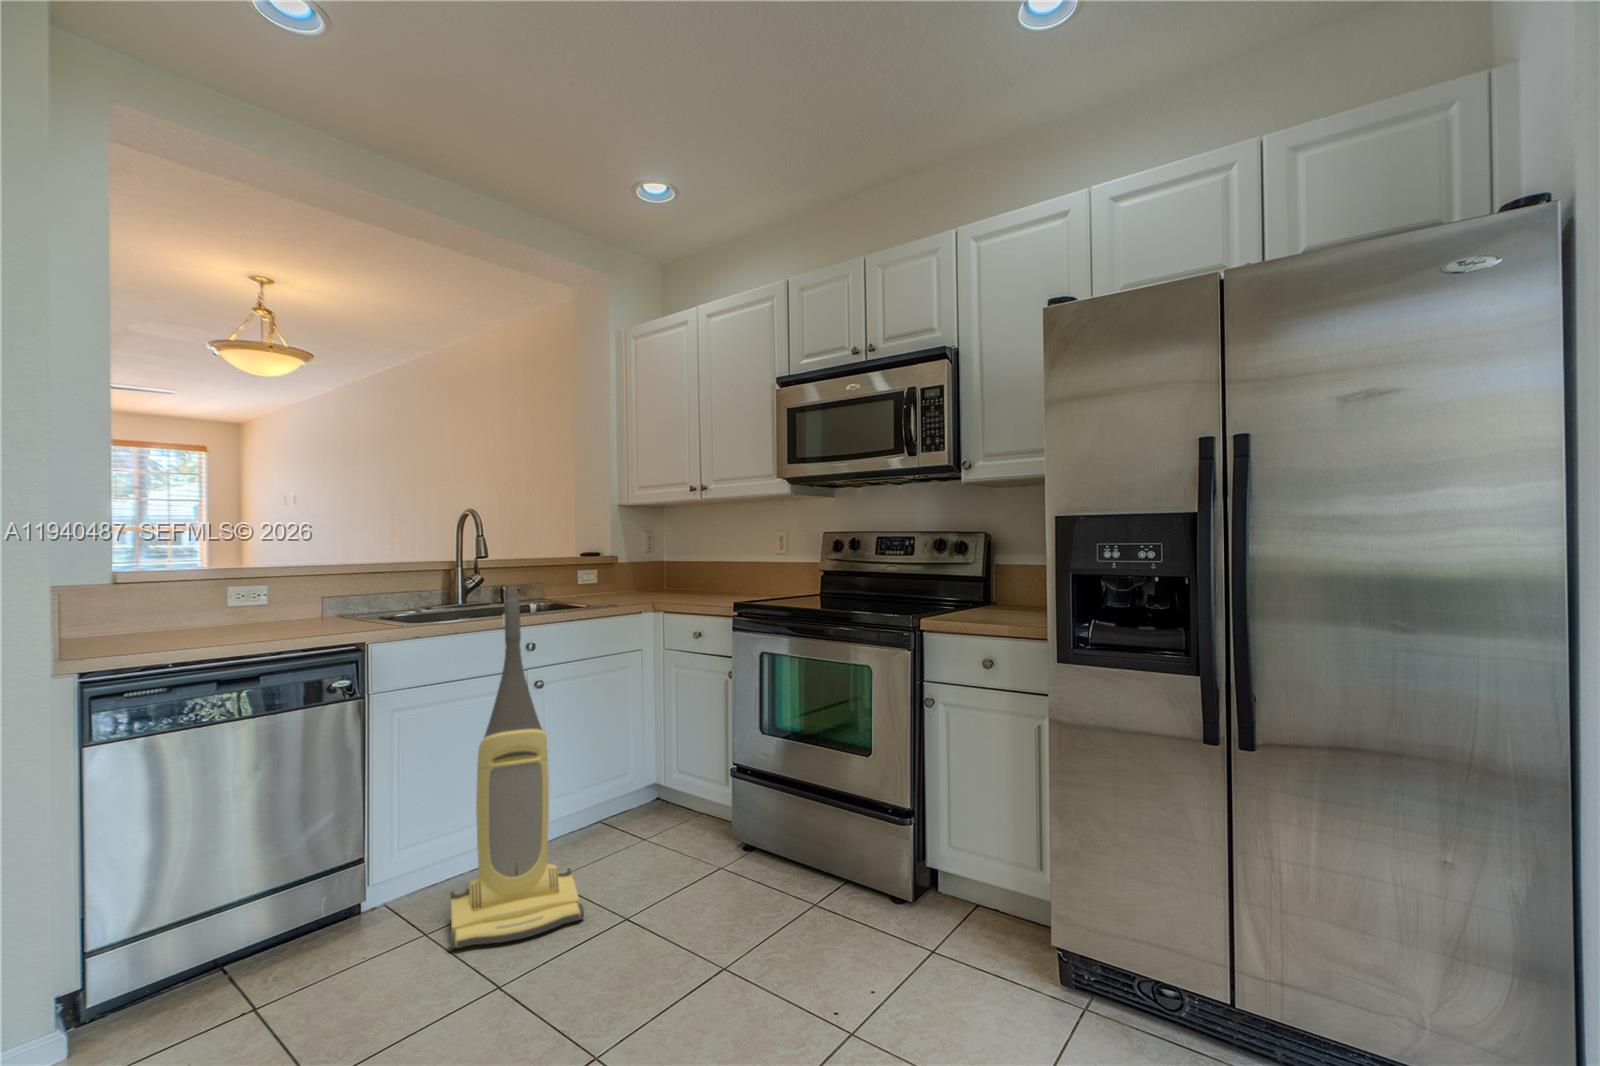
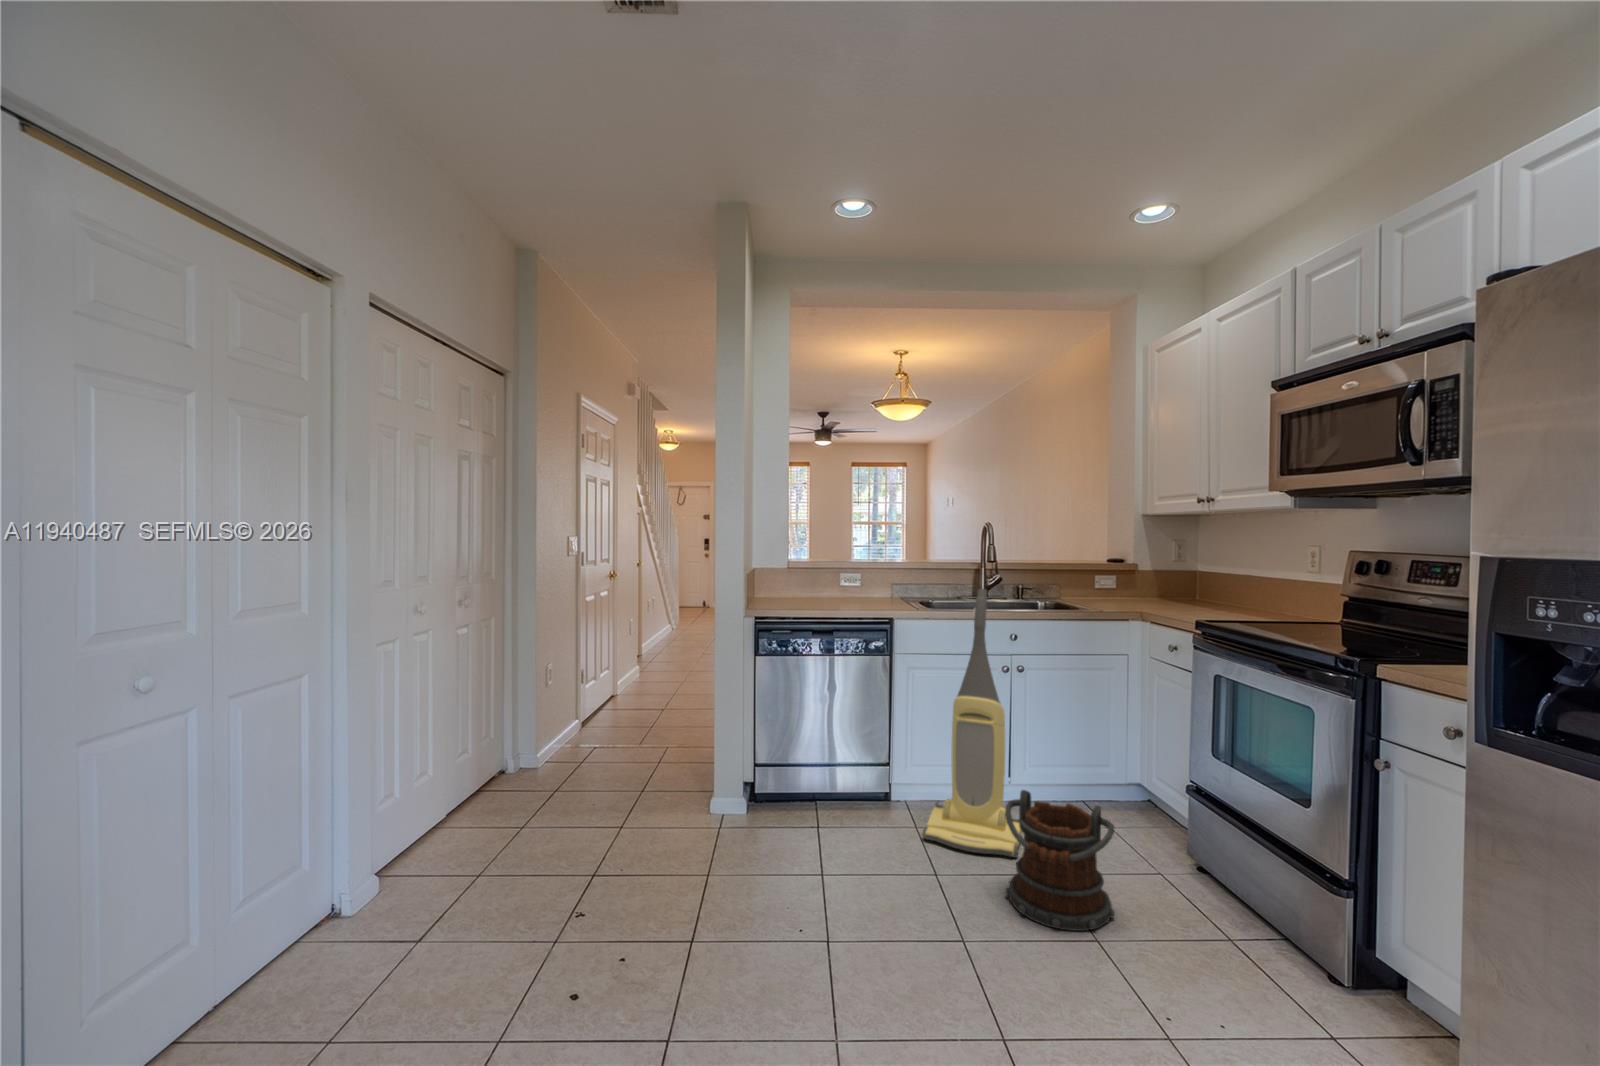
bucket: none [601,816,725,981] -> present [1005,790,1115,931]

